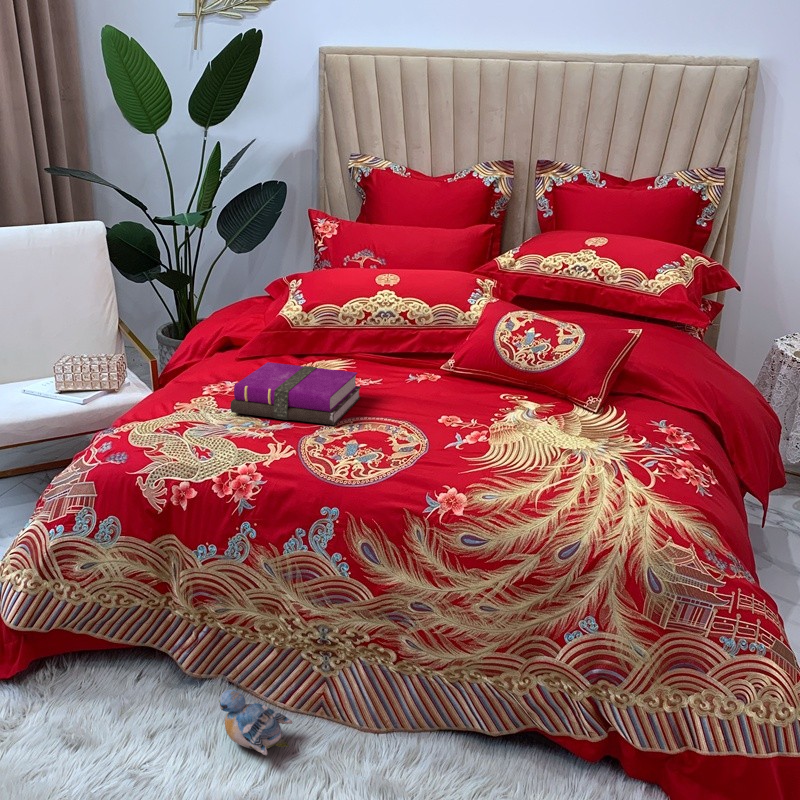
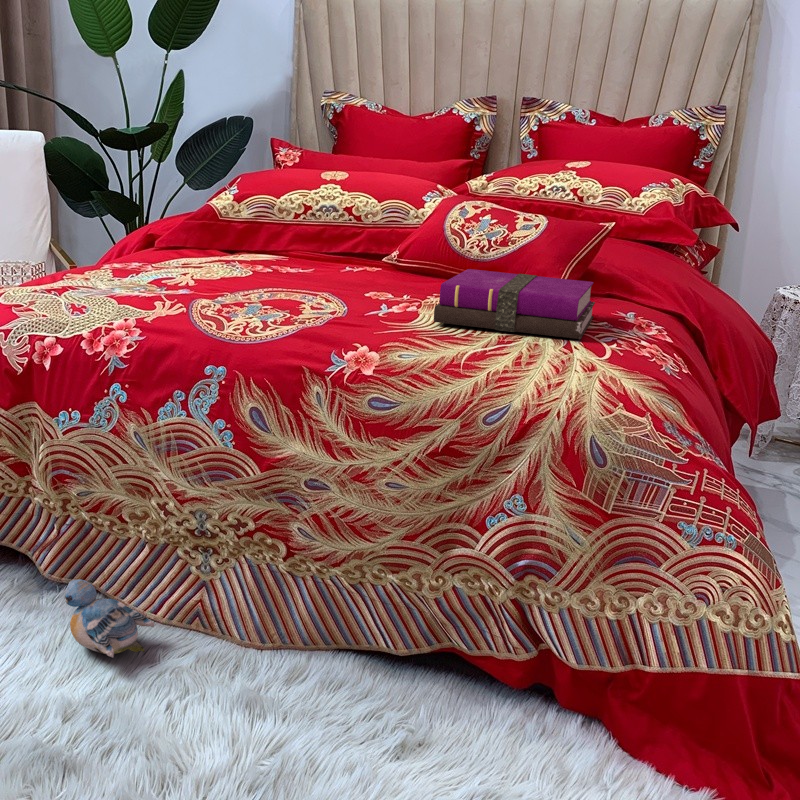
notebook: present [231,362,361,425] -> present [434,269,595,339]

